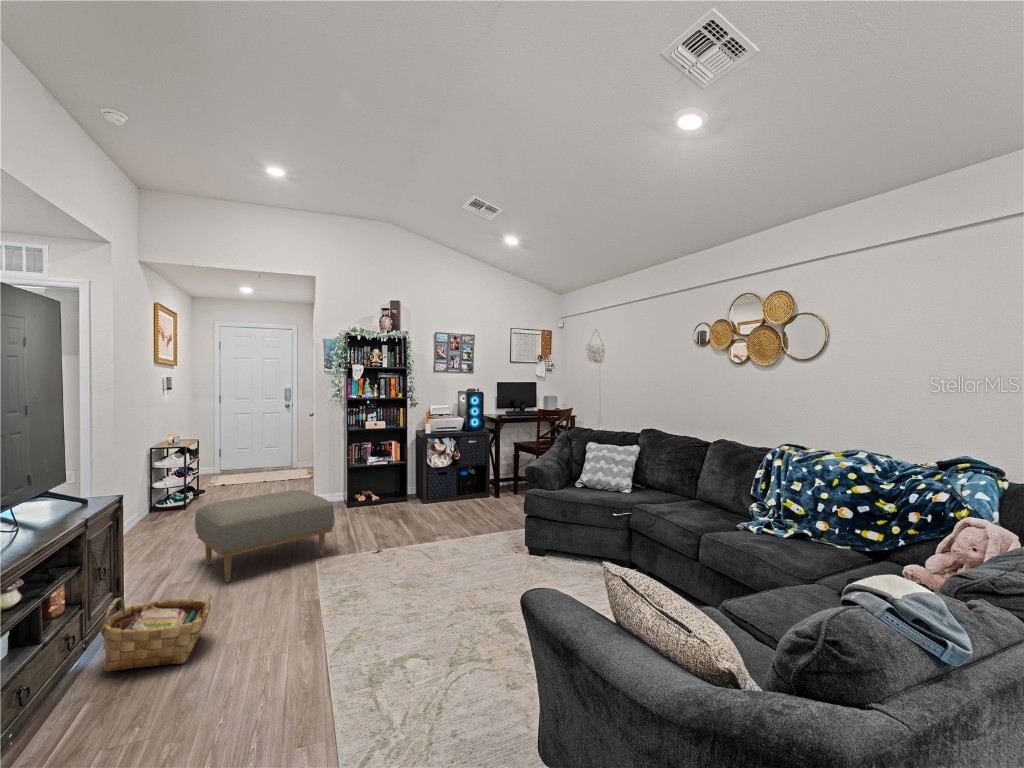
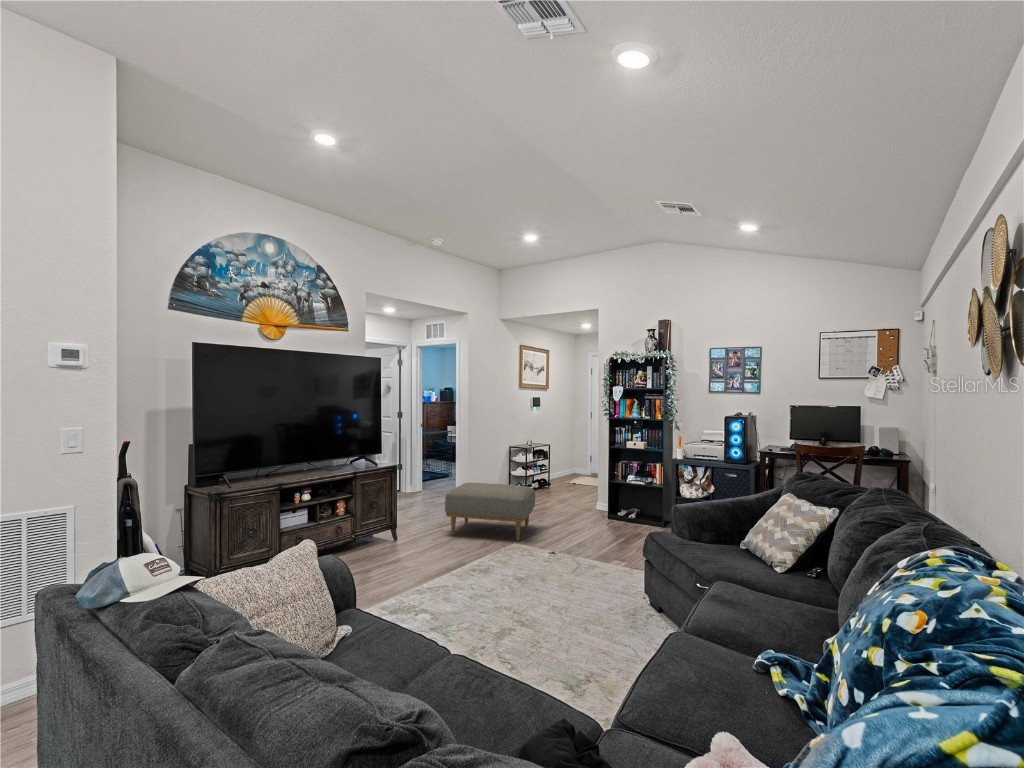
woven basket: present [101,595,212,672] -> none [348,513,398,558]

